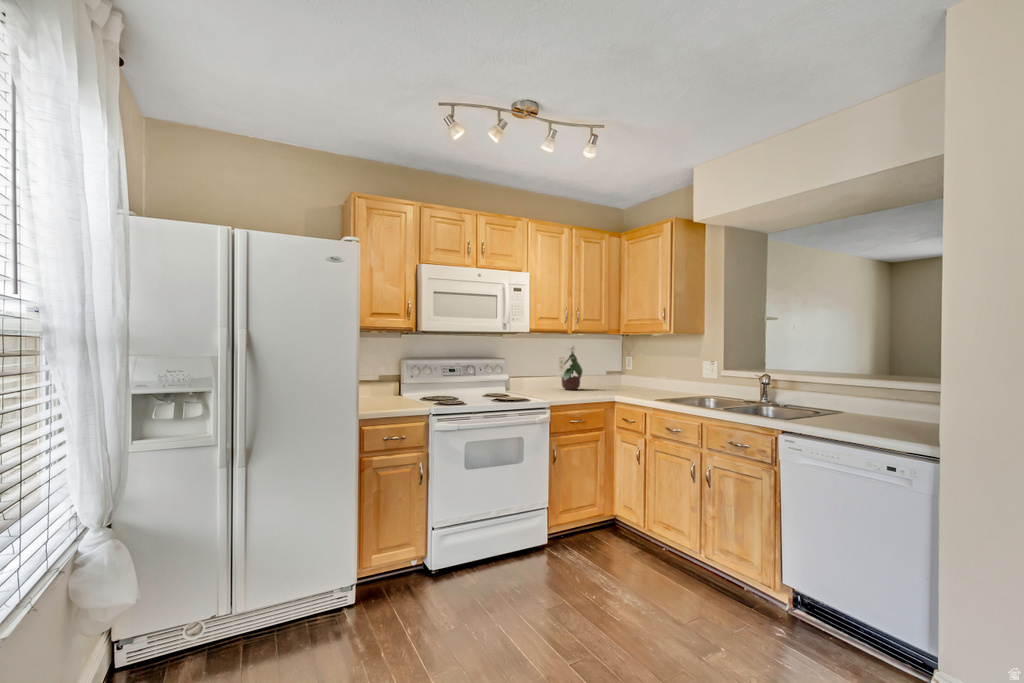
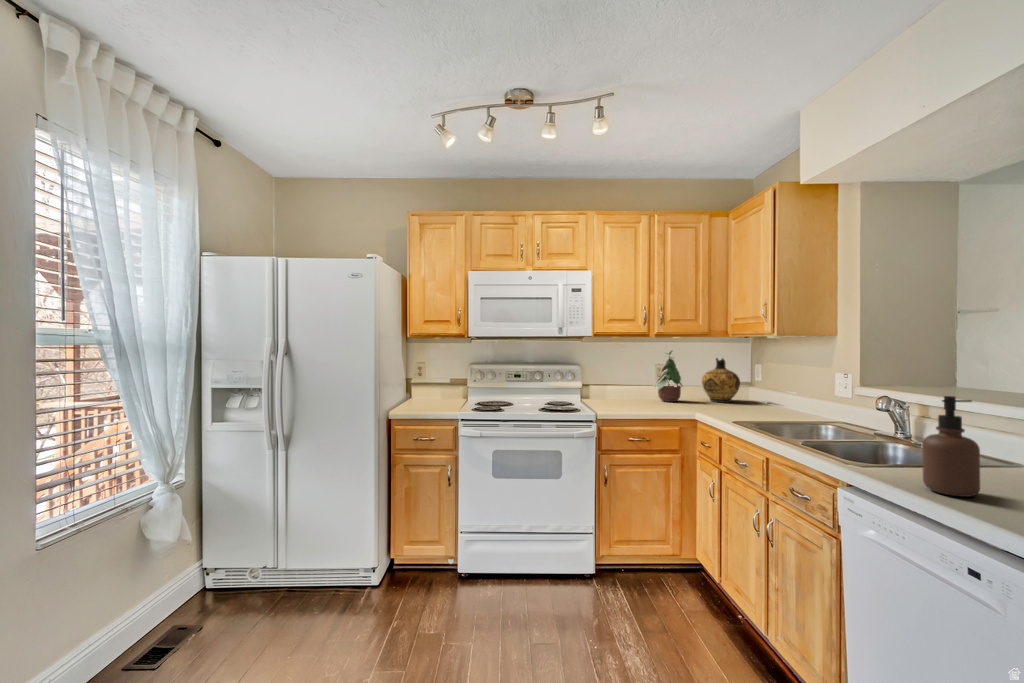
ceramic jug: none [590,352,620,389] -> present [702,358,740,402]
soap dispenser: none [830,372,859,428] -> present [922,396,980,497]

